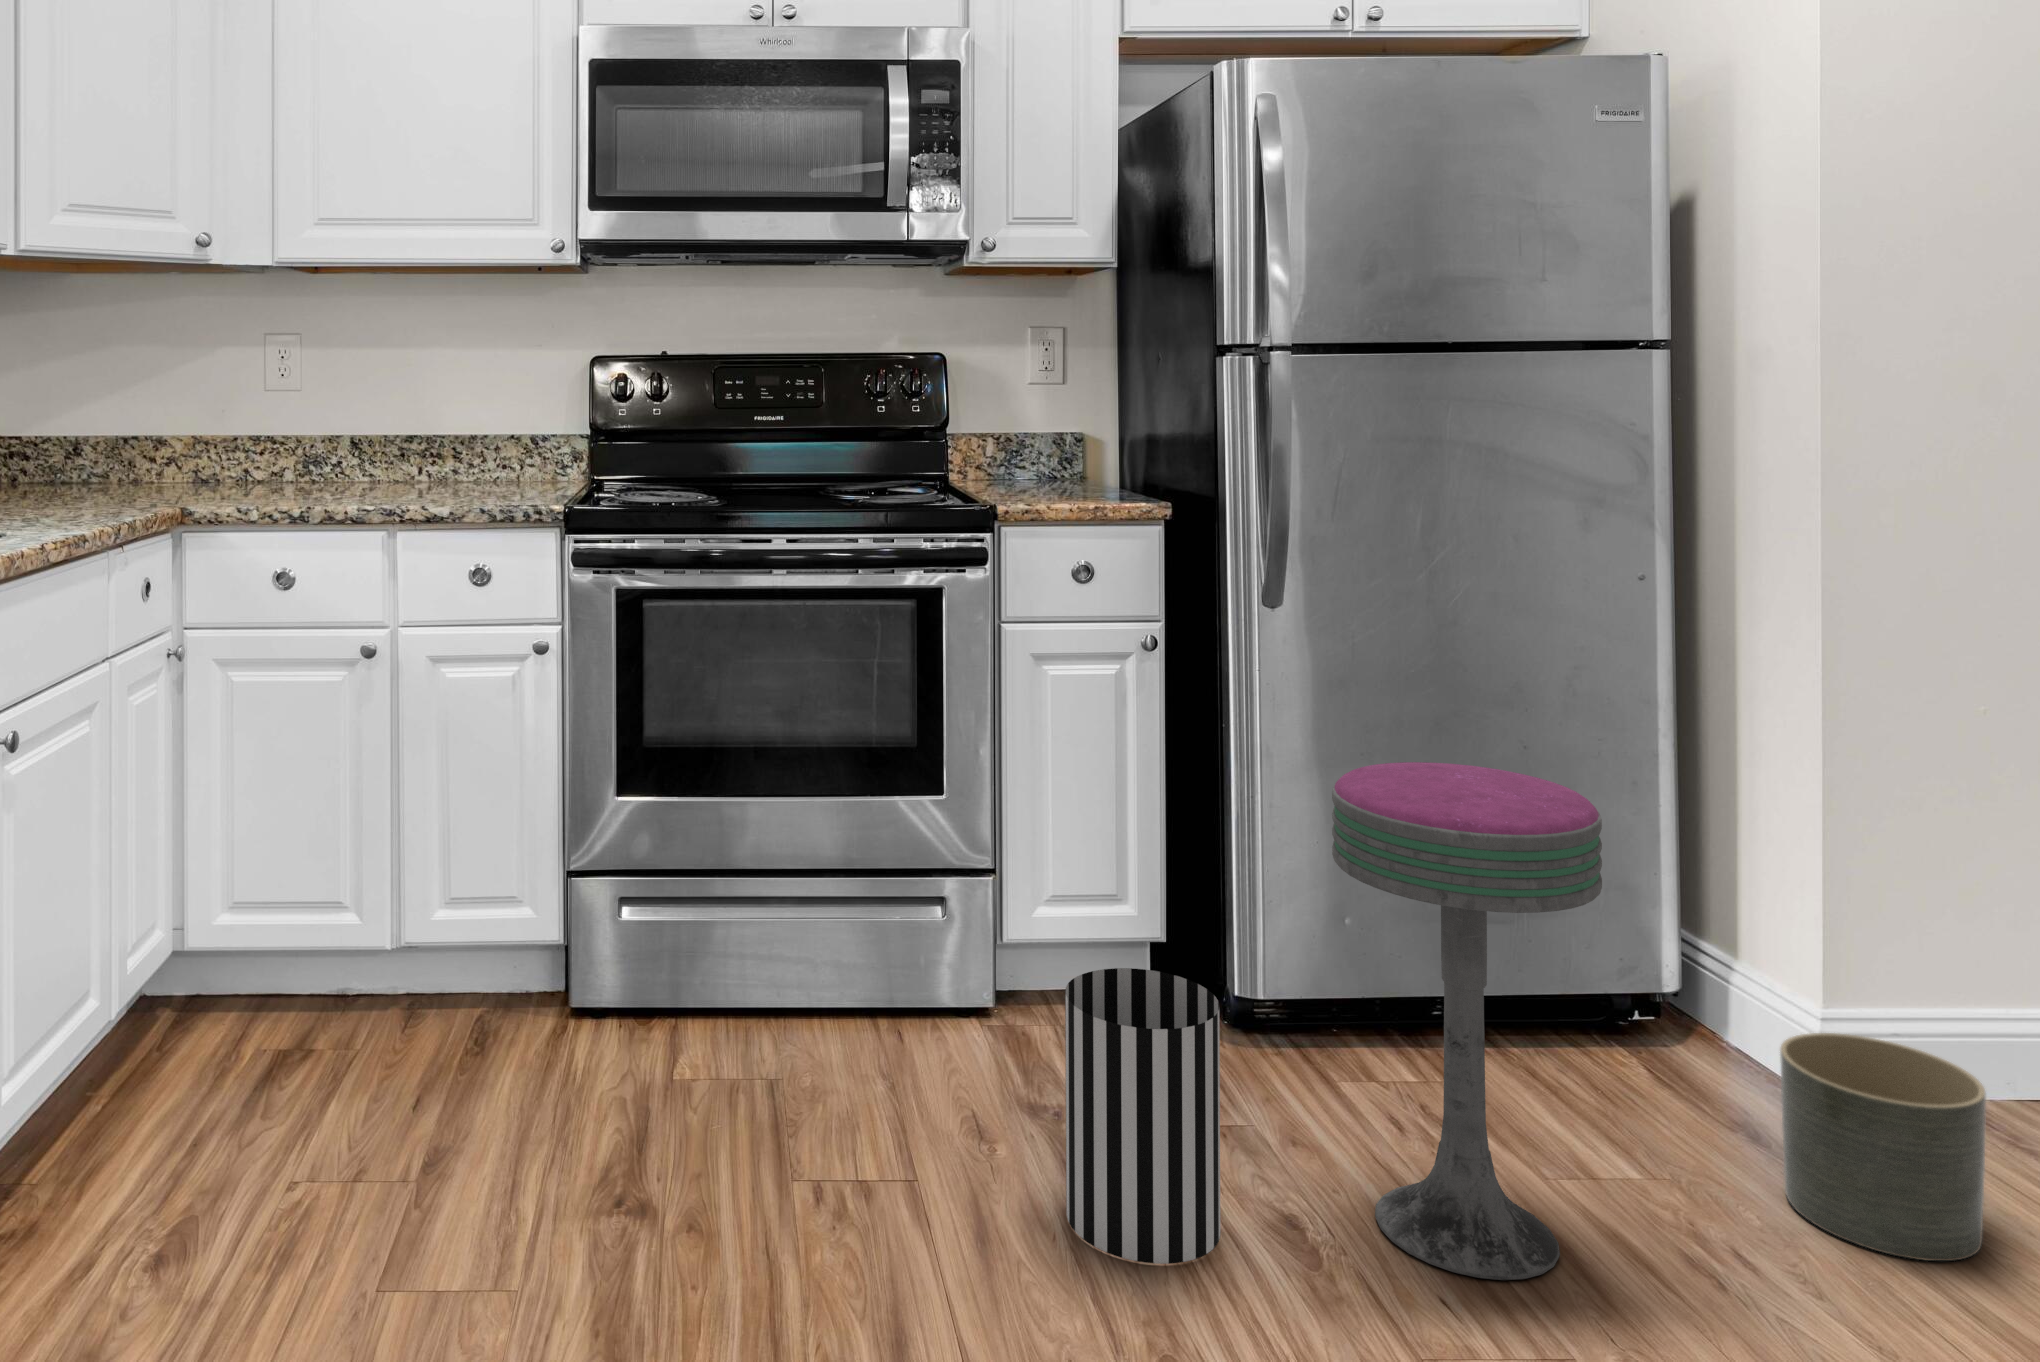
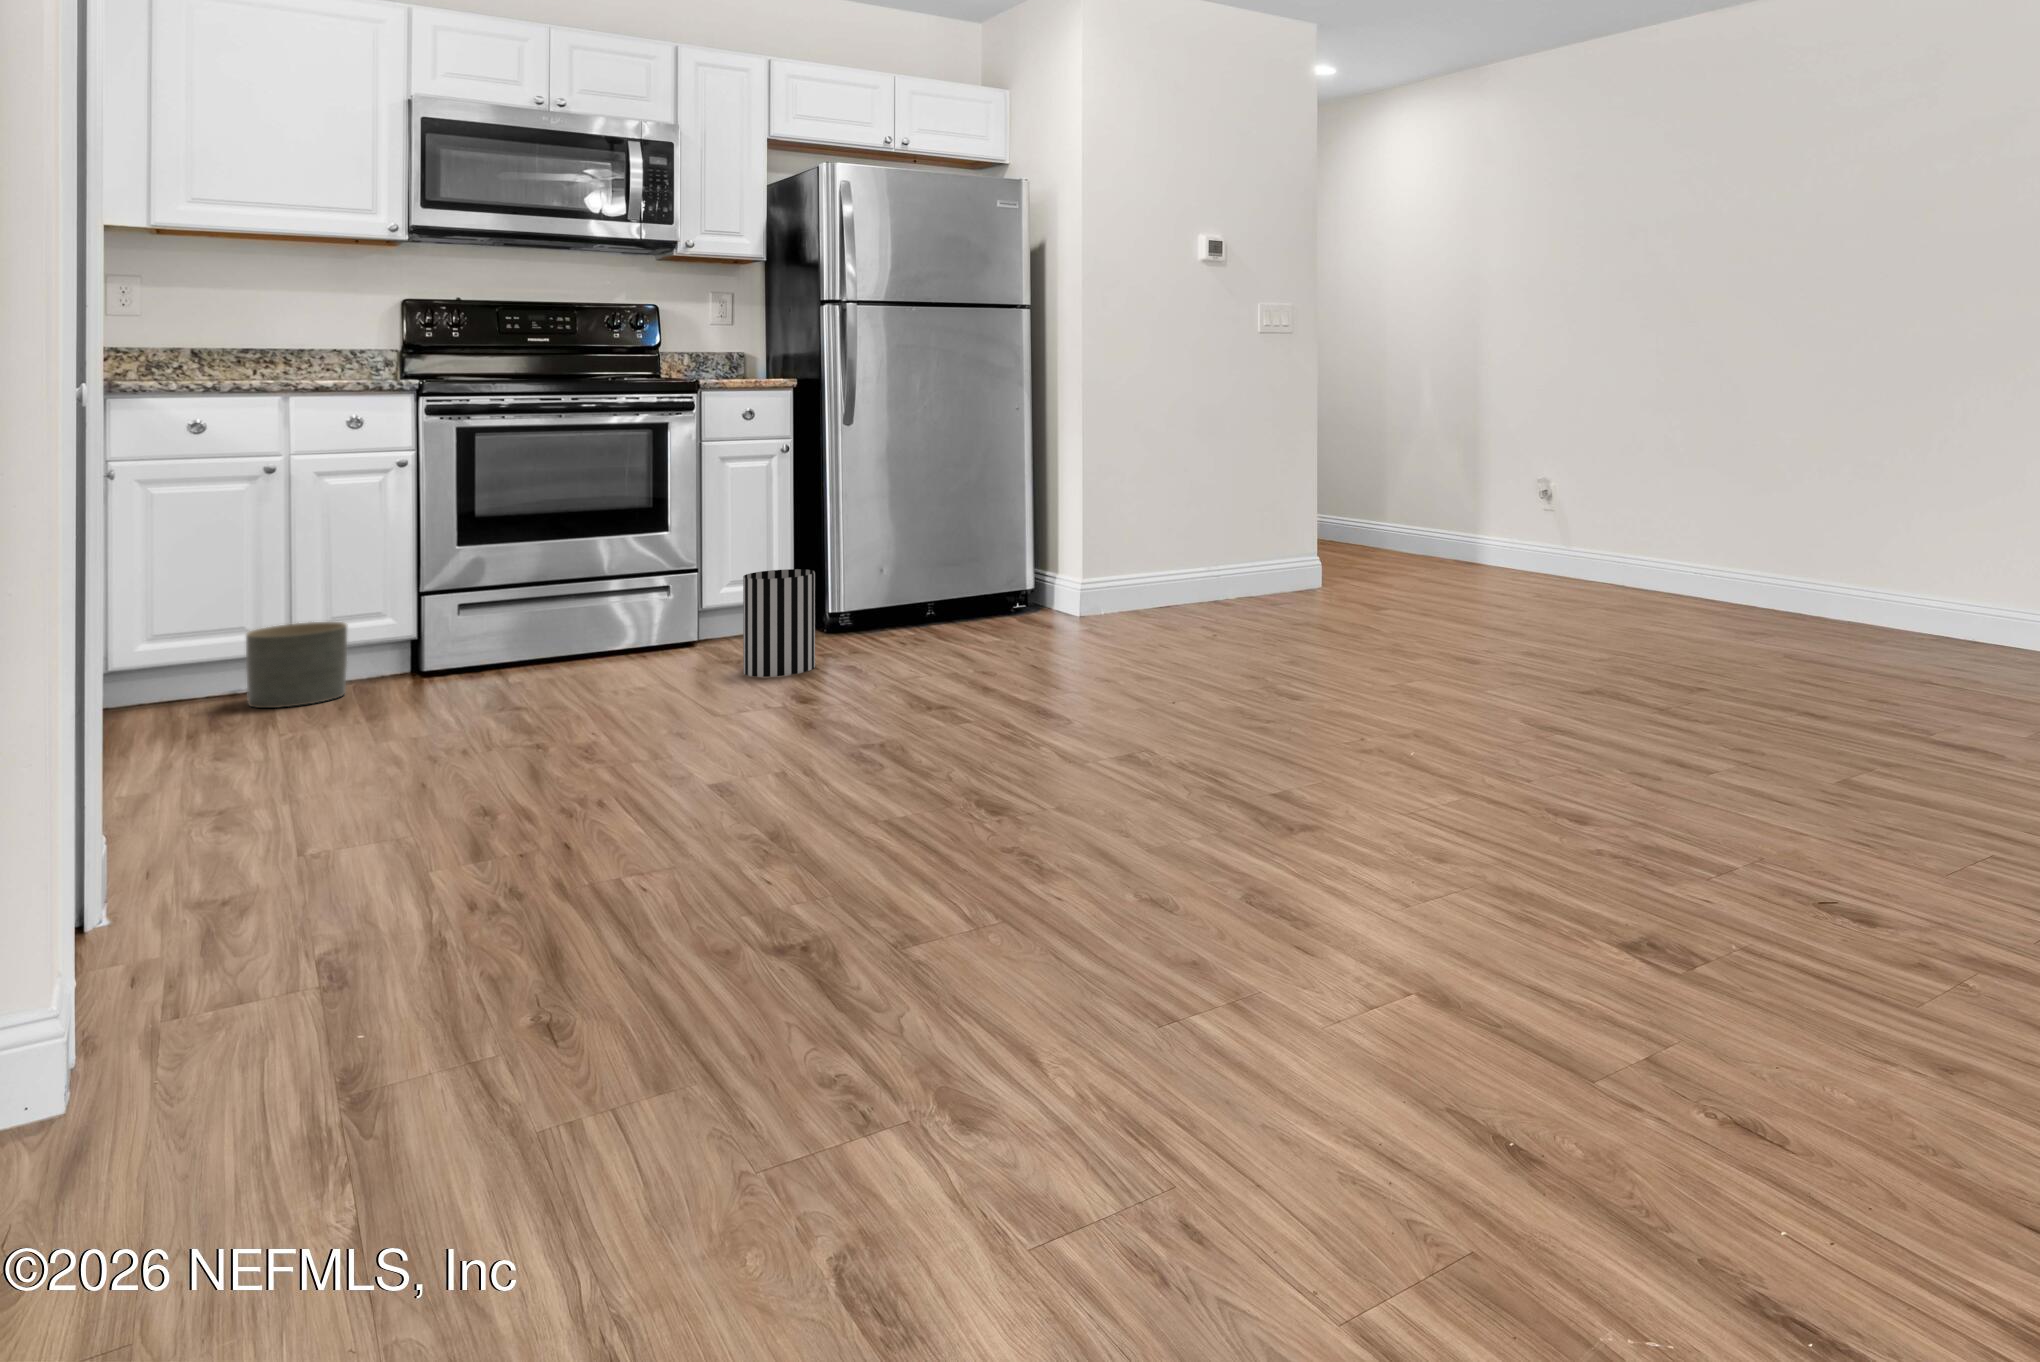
bar stool: present [1332,762,1602,1280] -> none [866,472,971,660]
planter: present [1780,1033,1986,1261] -> present [246,622,347,708]

